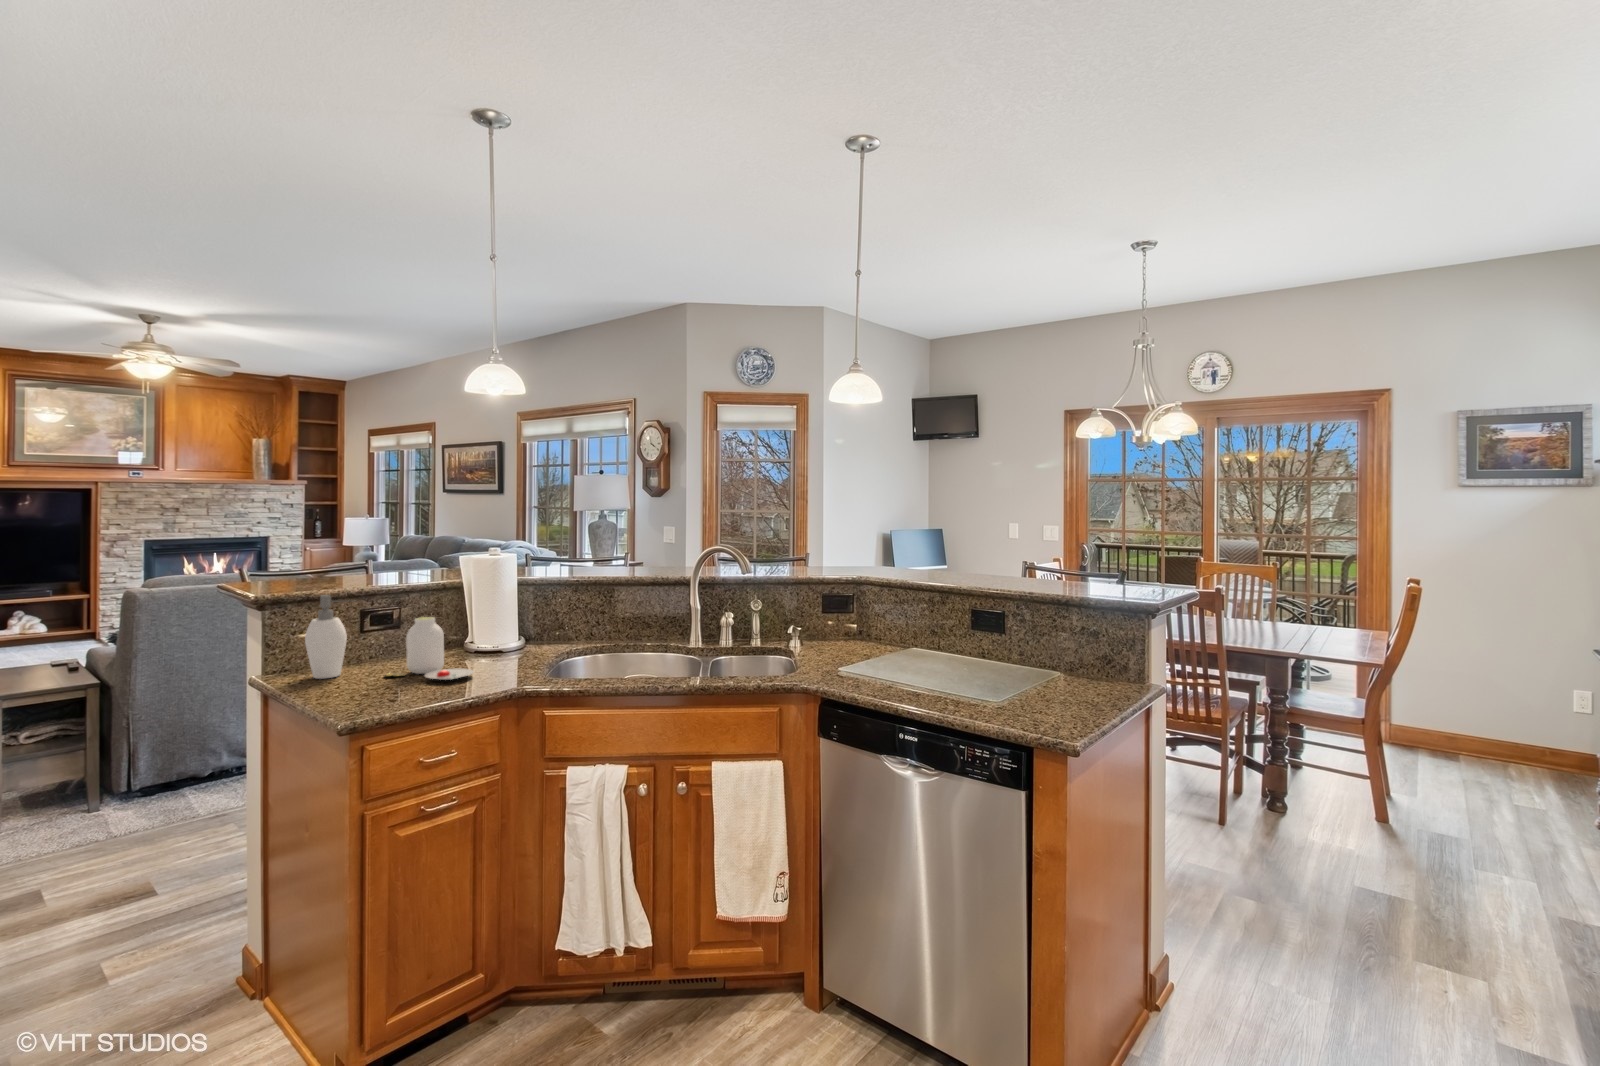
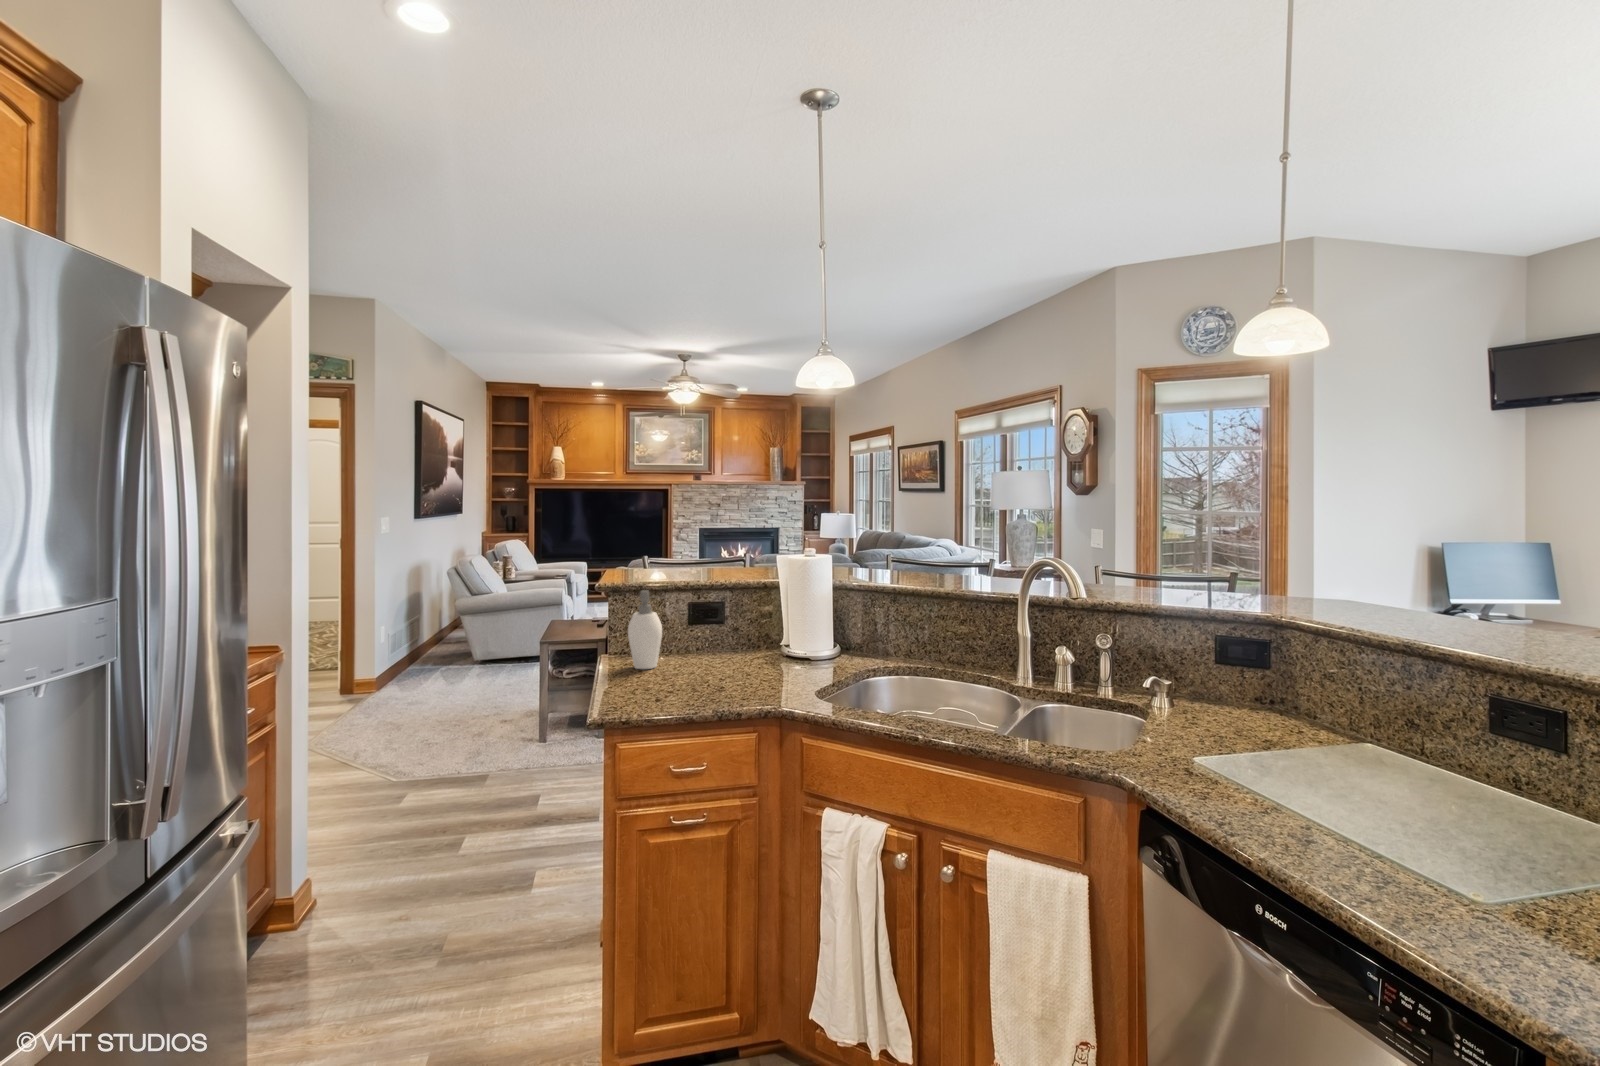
jar: present [386,617,474,680] -> none [683,619,754,689]

